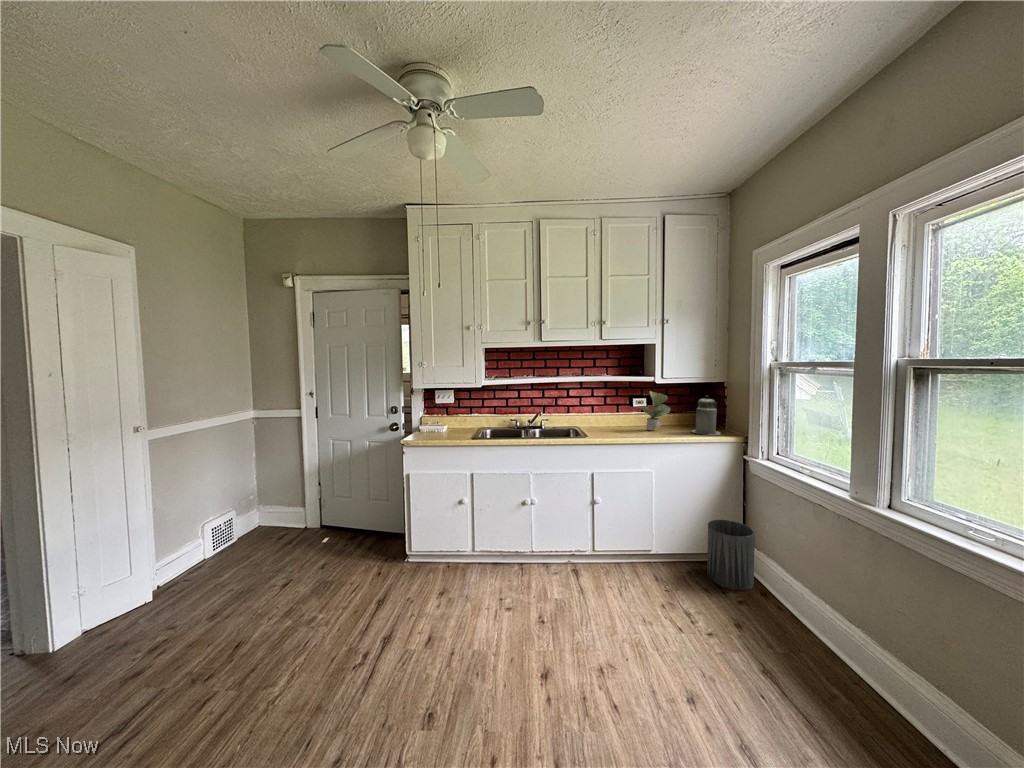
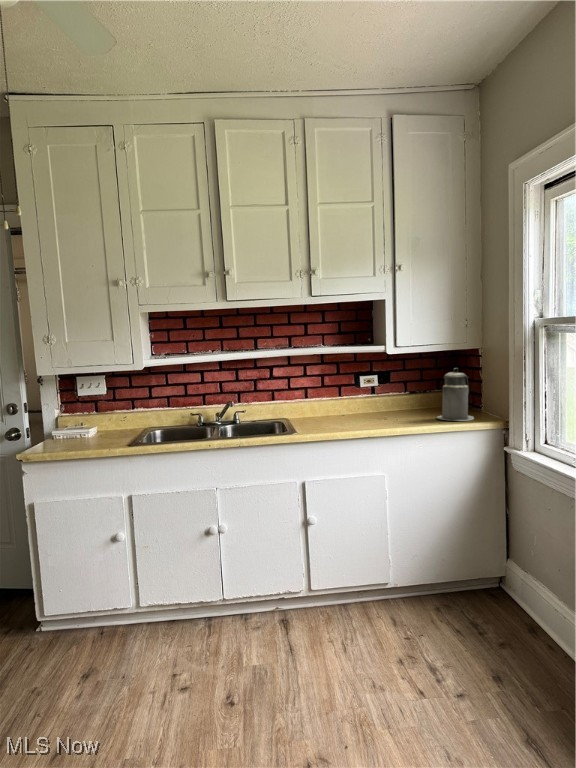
potted plant: present [638,391,670,430] -> none [367,365,410,419]
trash can: present [707,520,755,591] -> none [459,534,518,627]

